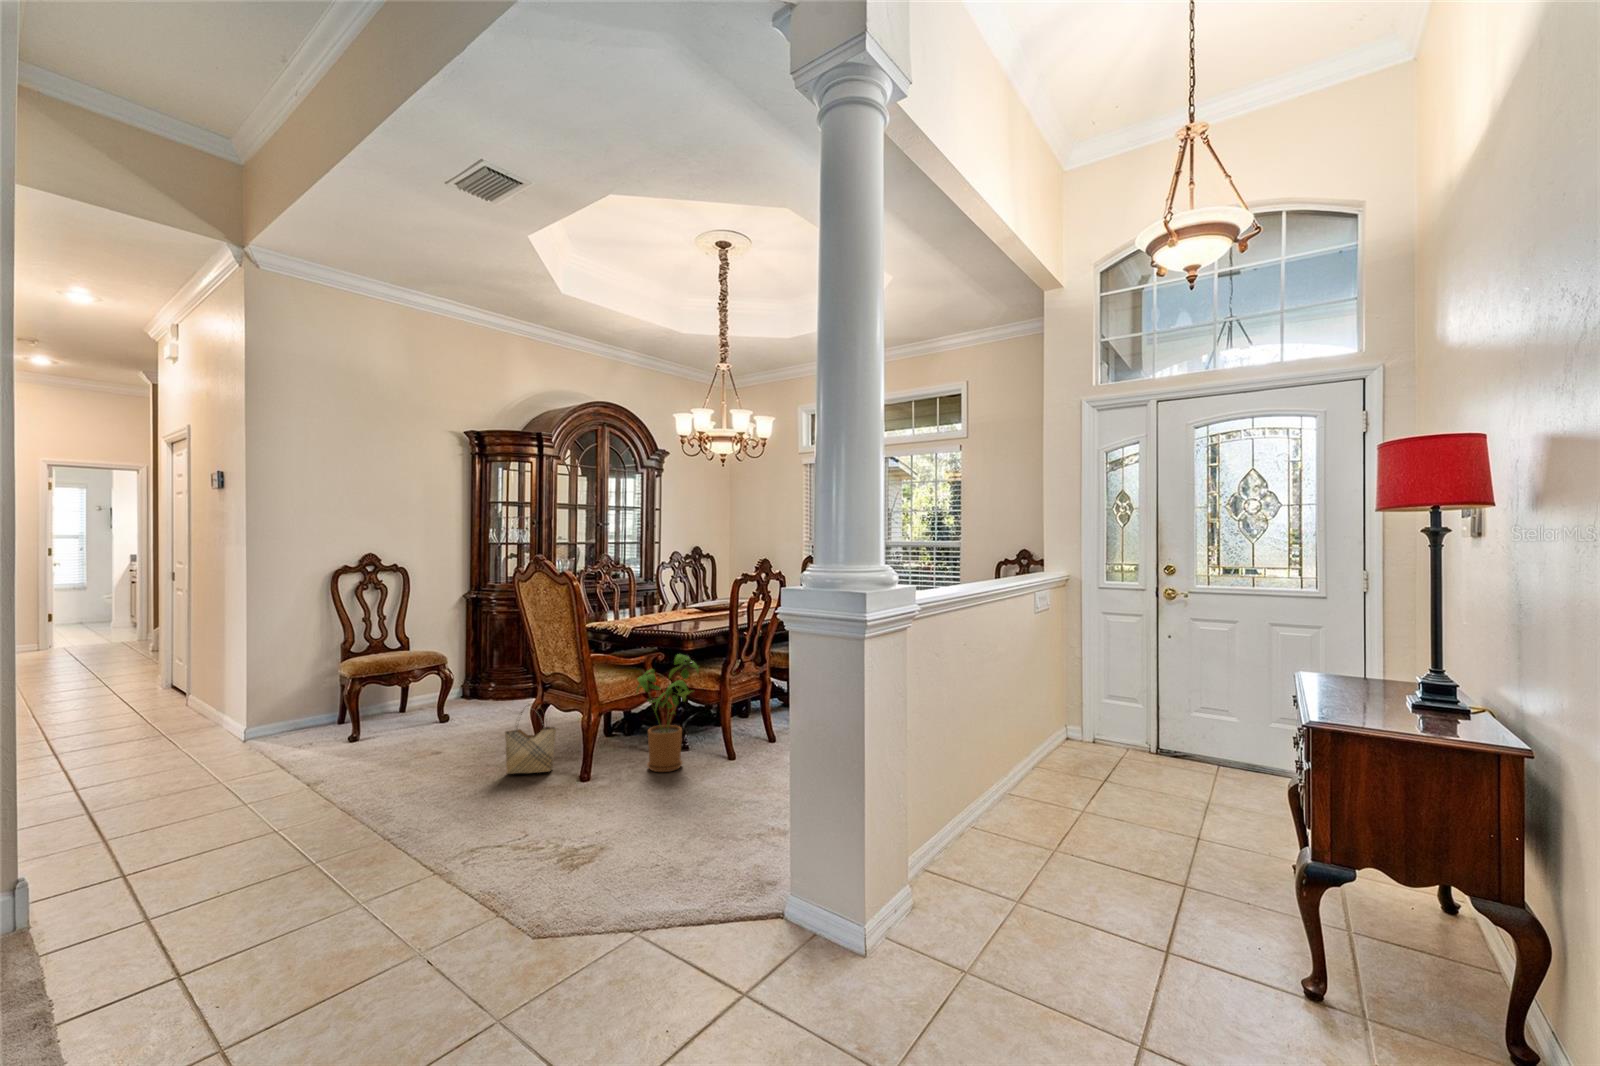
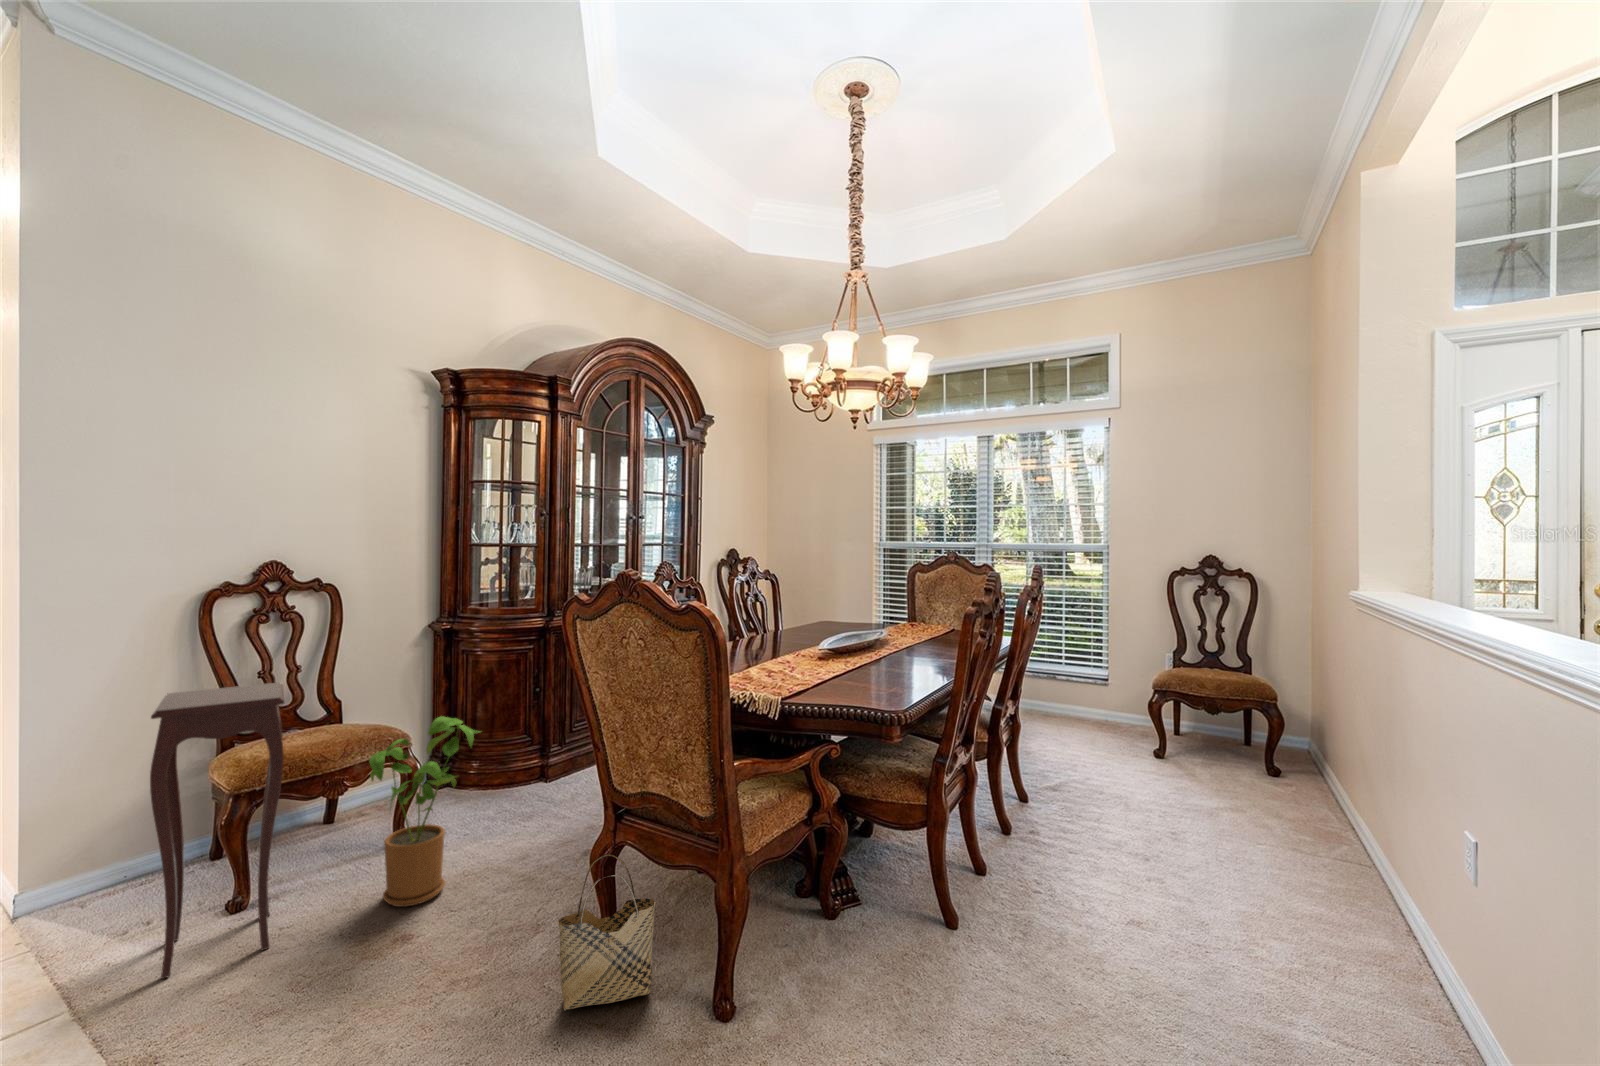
side table: none [315,619,377,761] -> present [150,683,284,979]
house plant: present [637,654,698,772] -> present [369,717,480,907]

